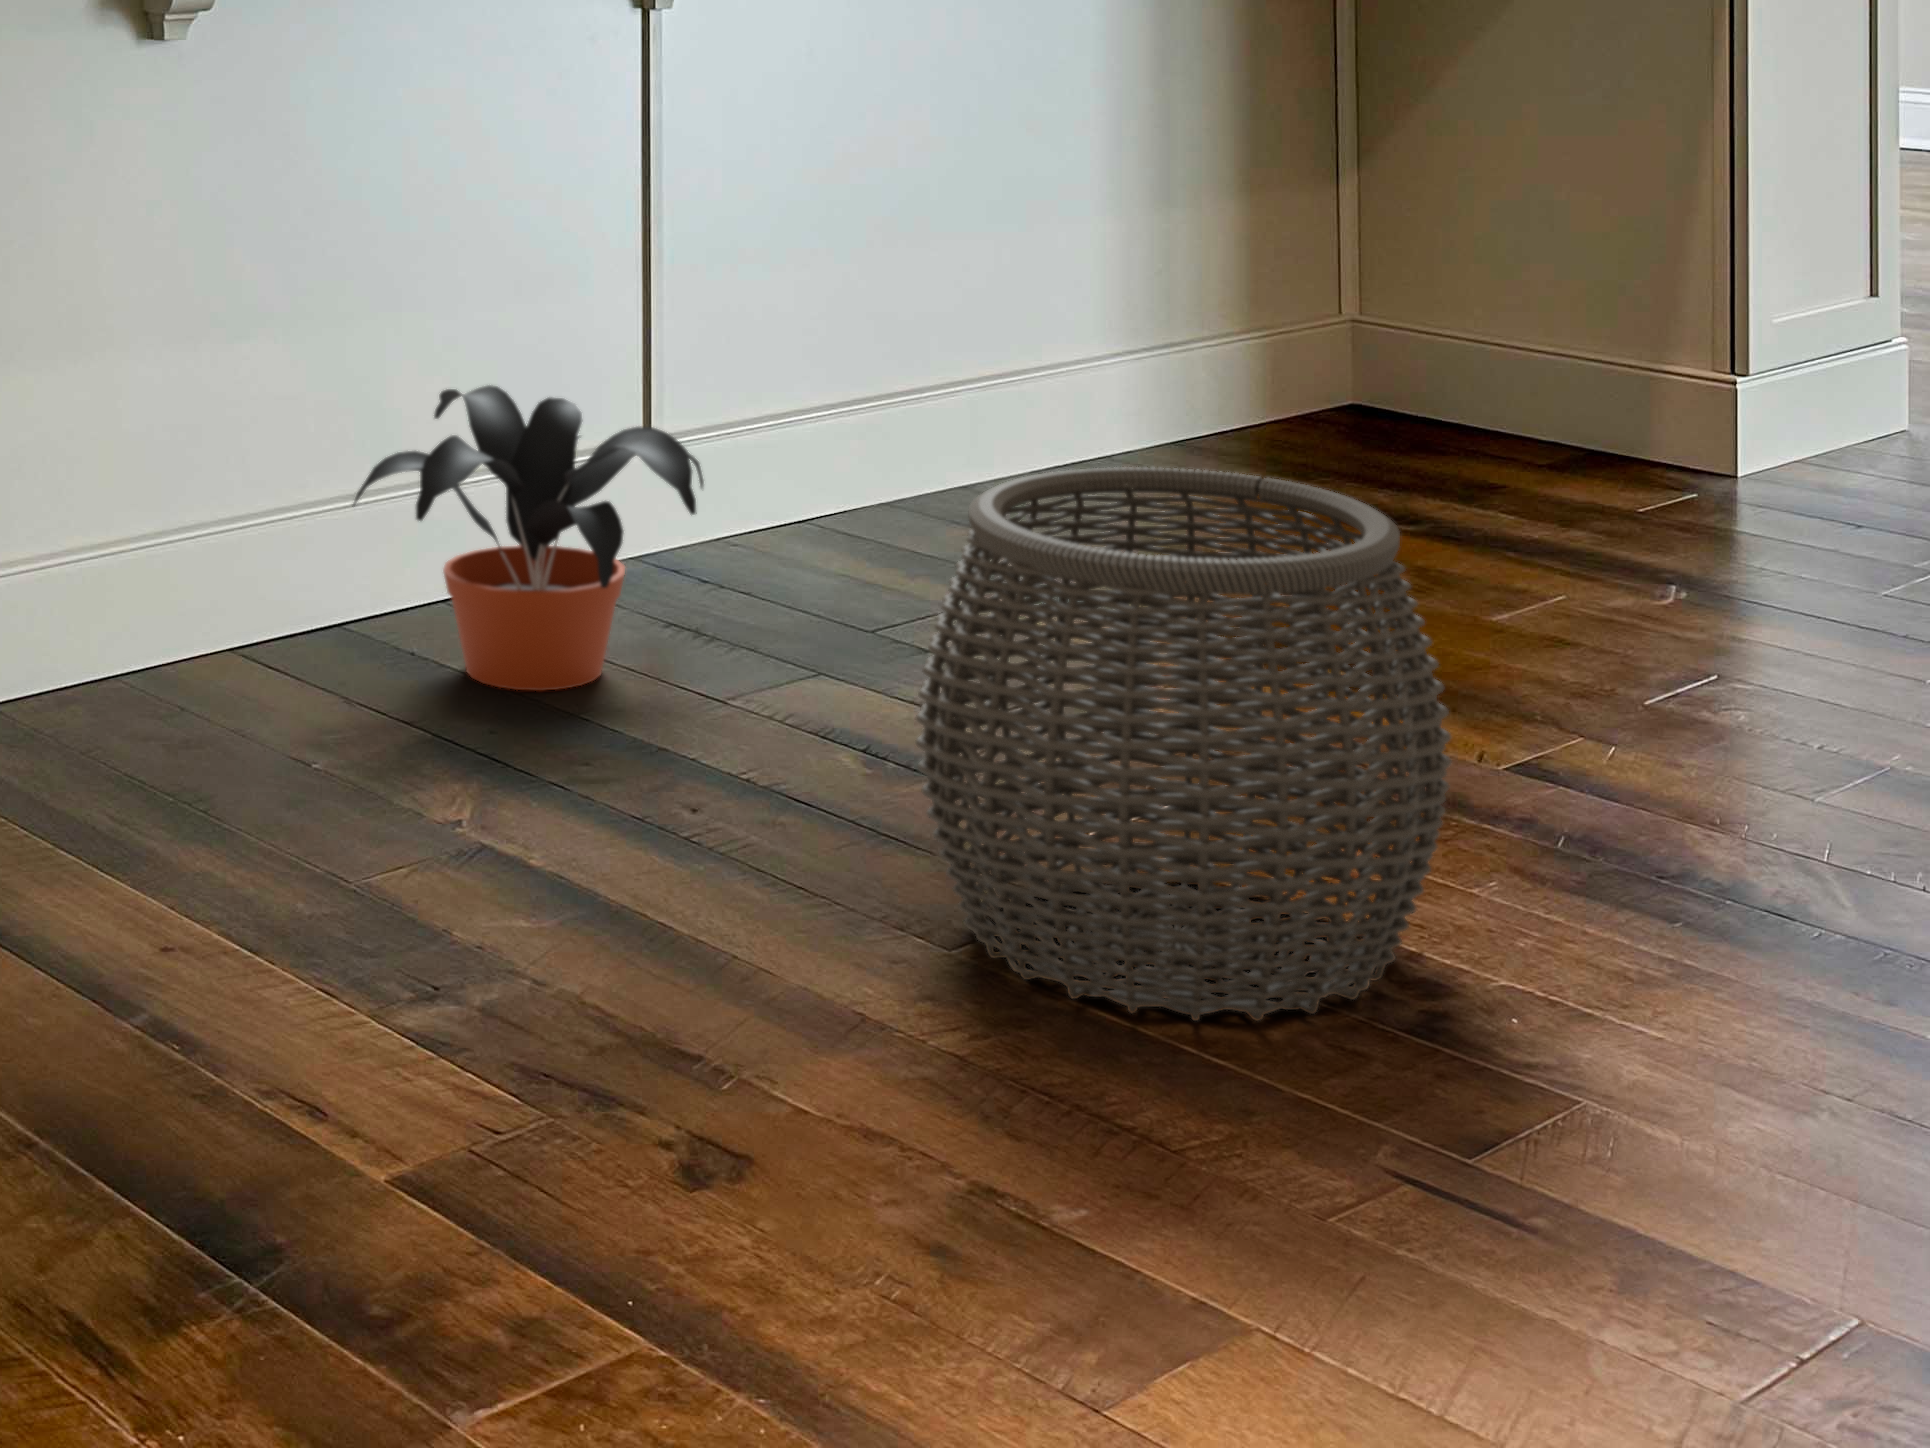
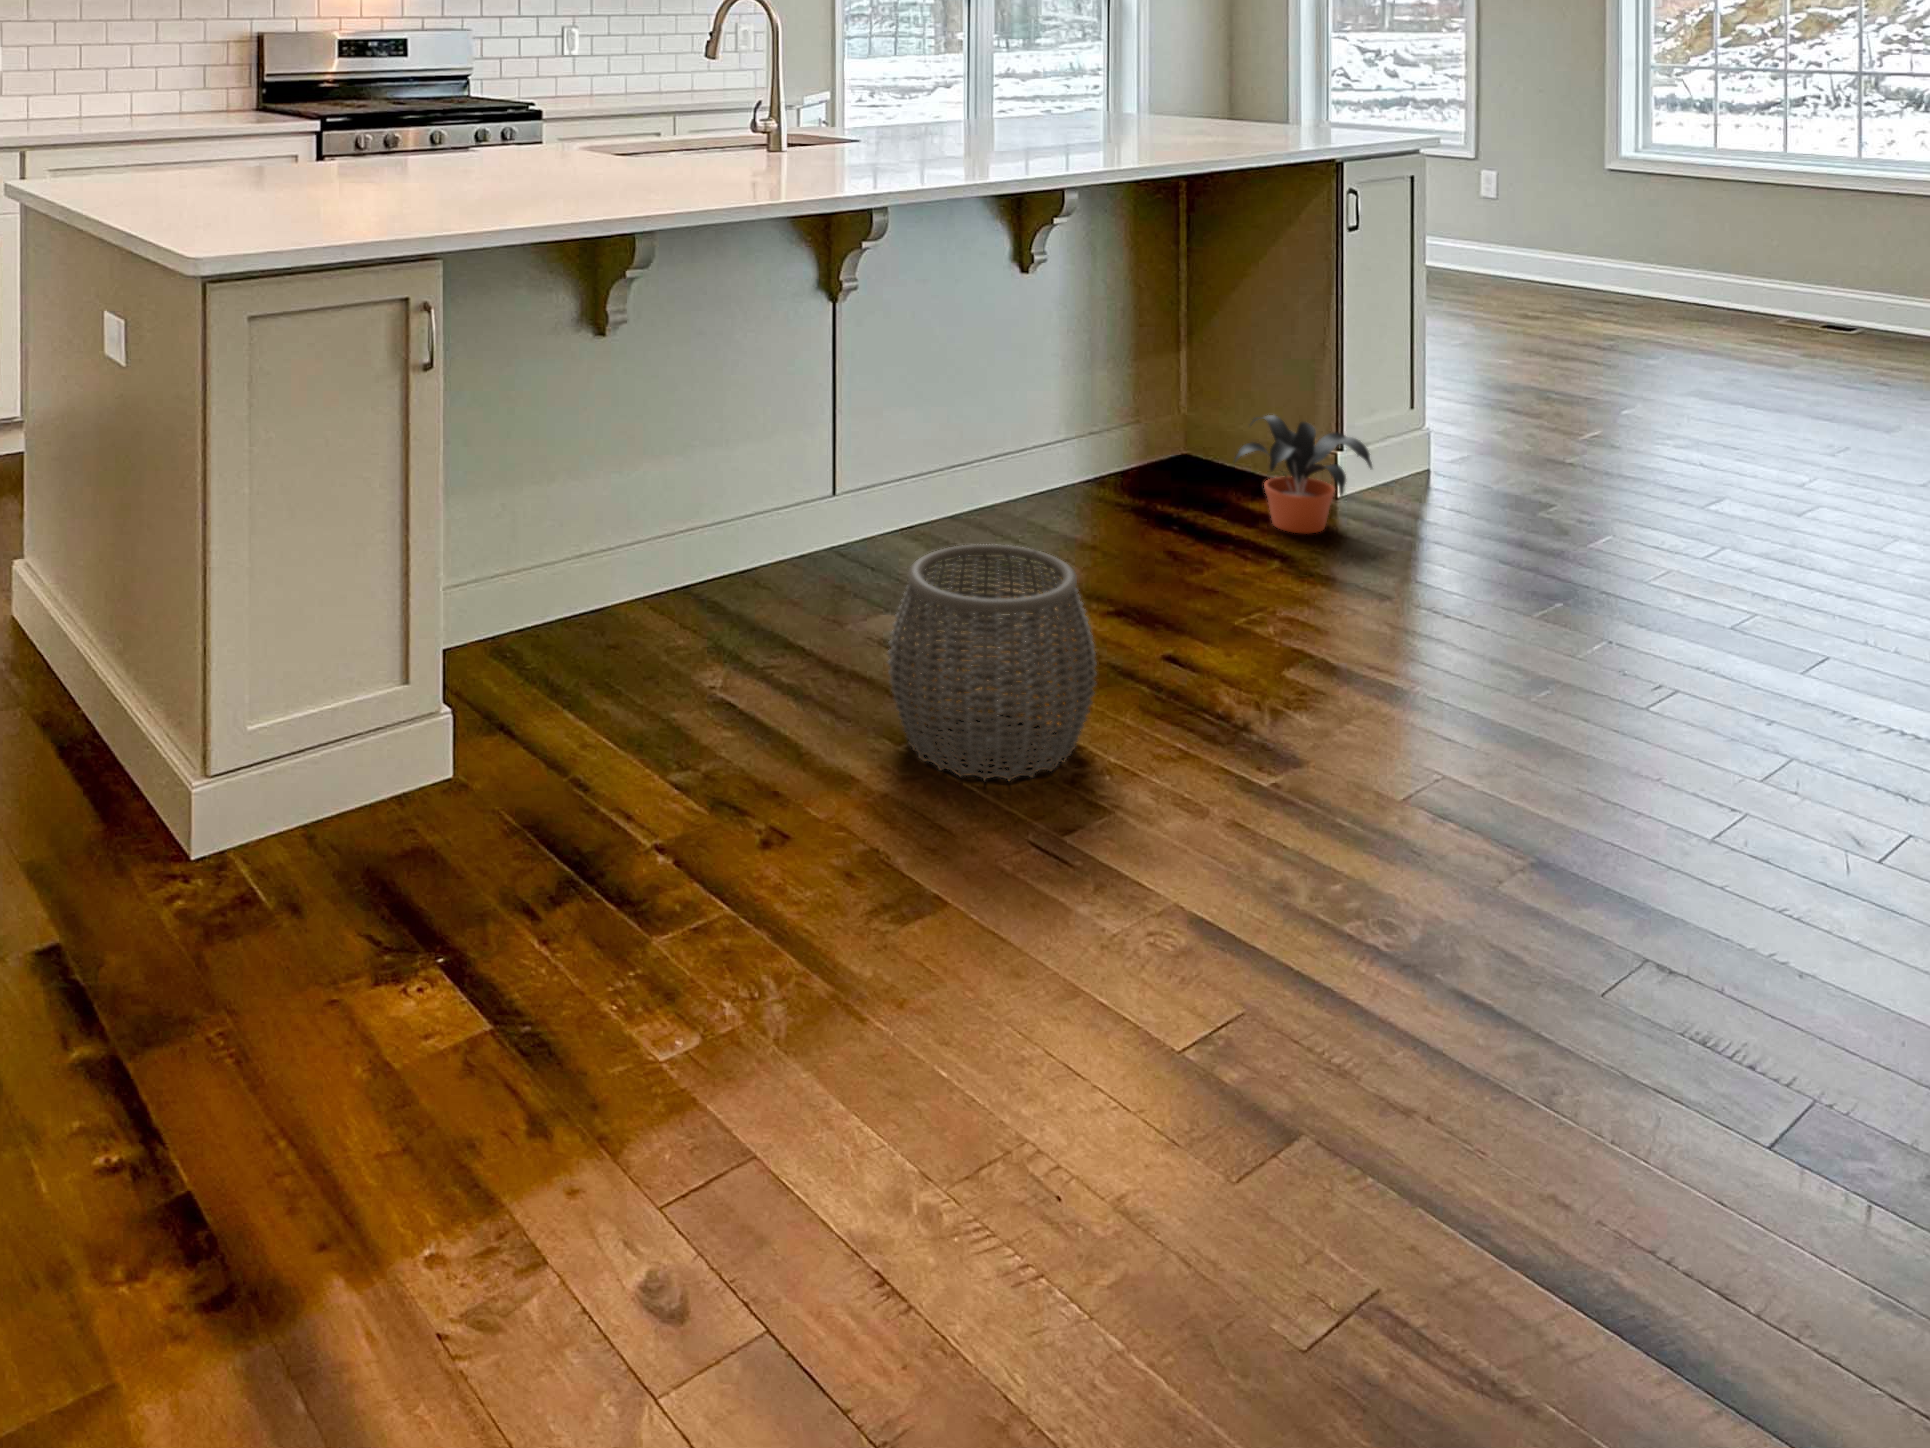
potted plant: present [352,385,704,691] -> present [1234,415,1372,534]

